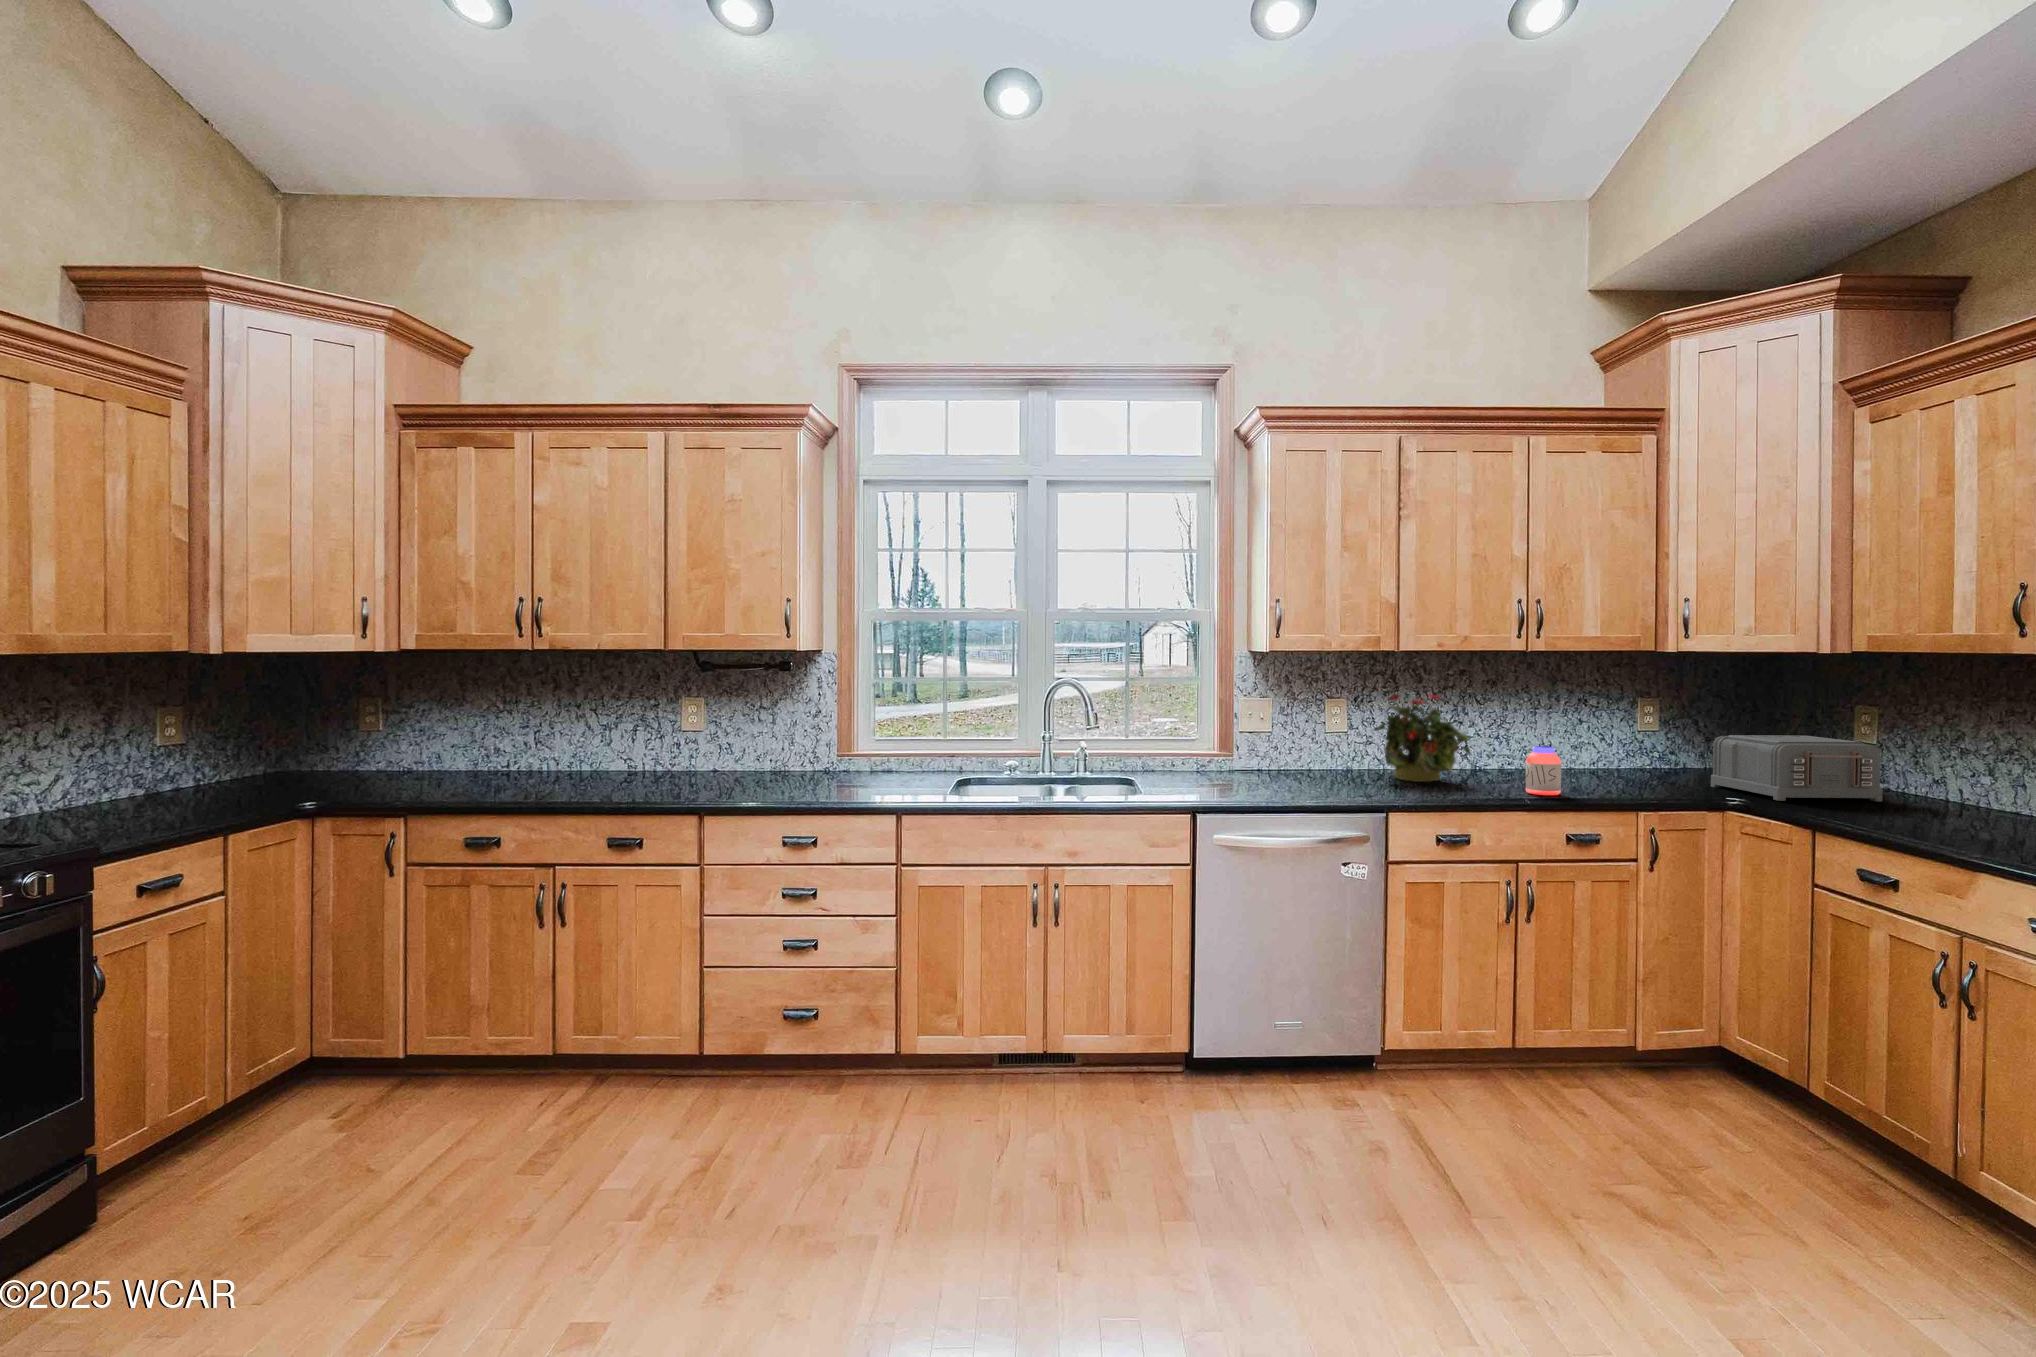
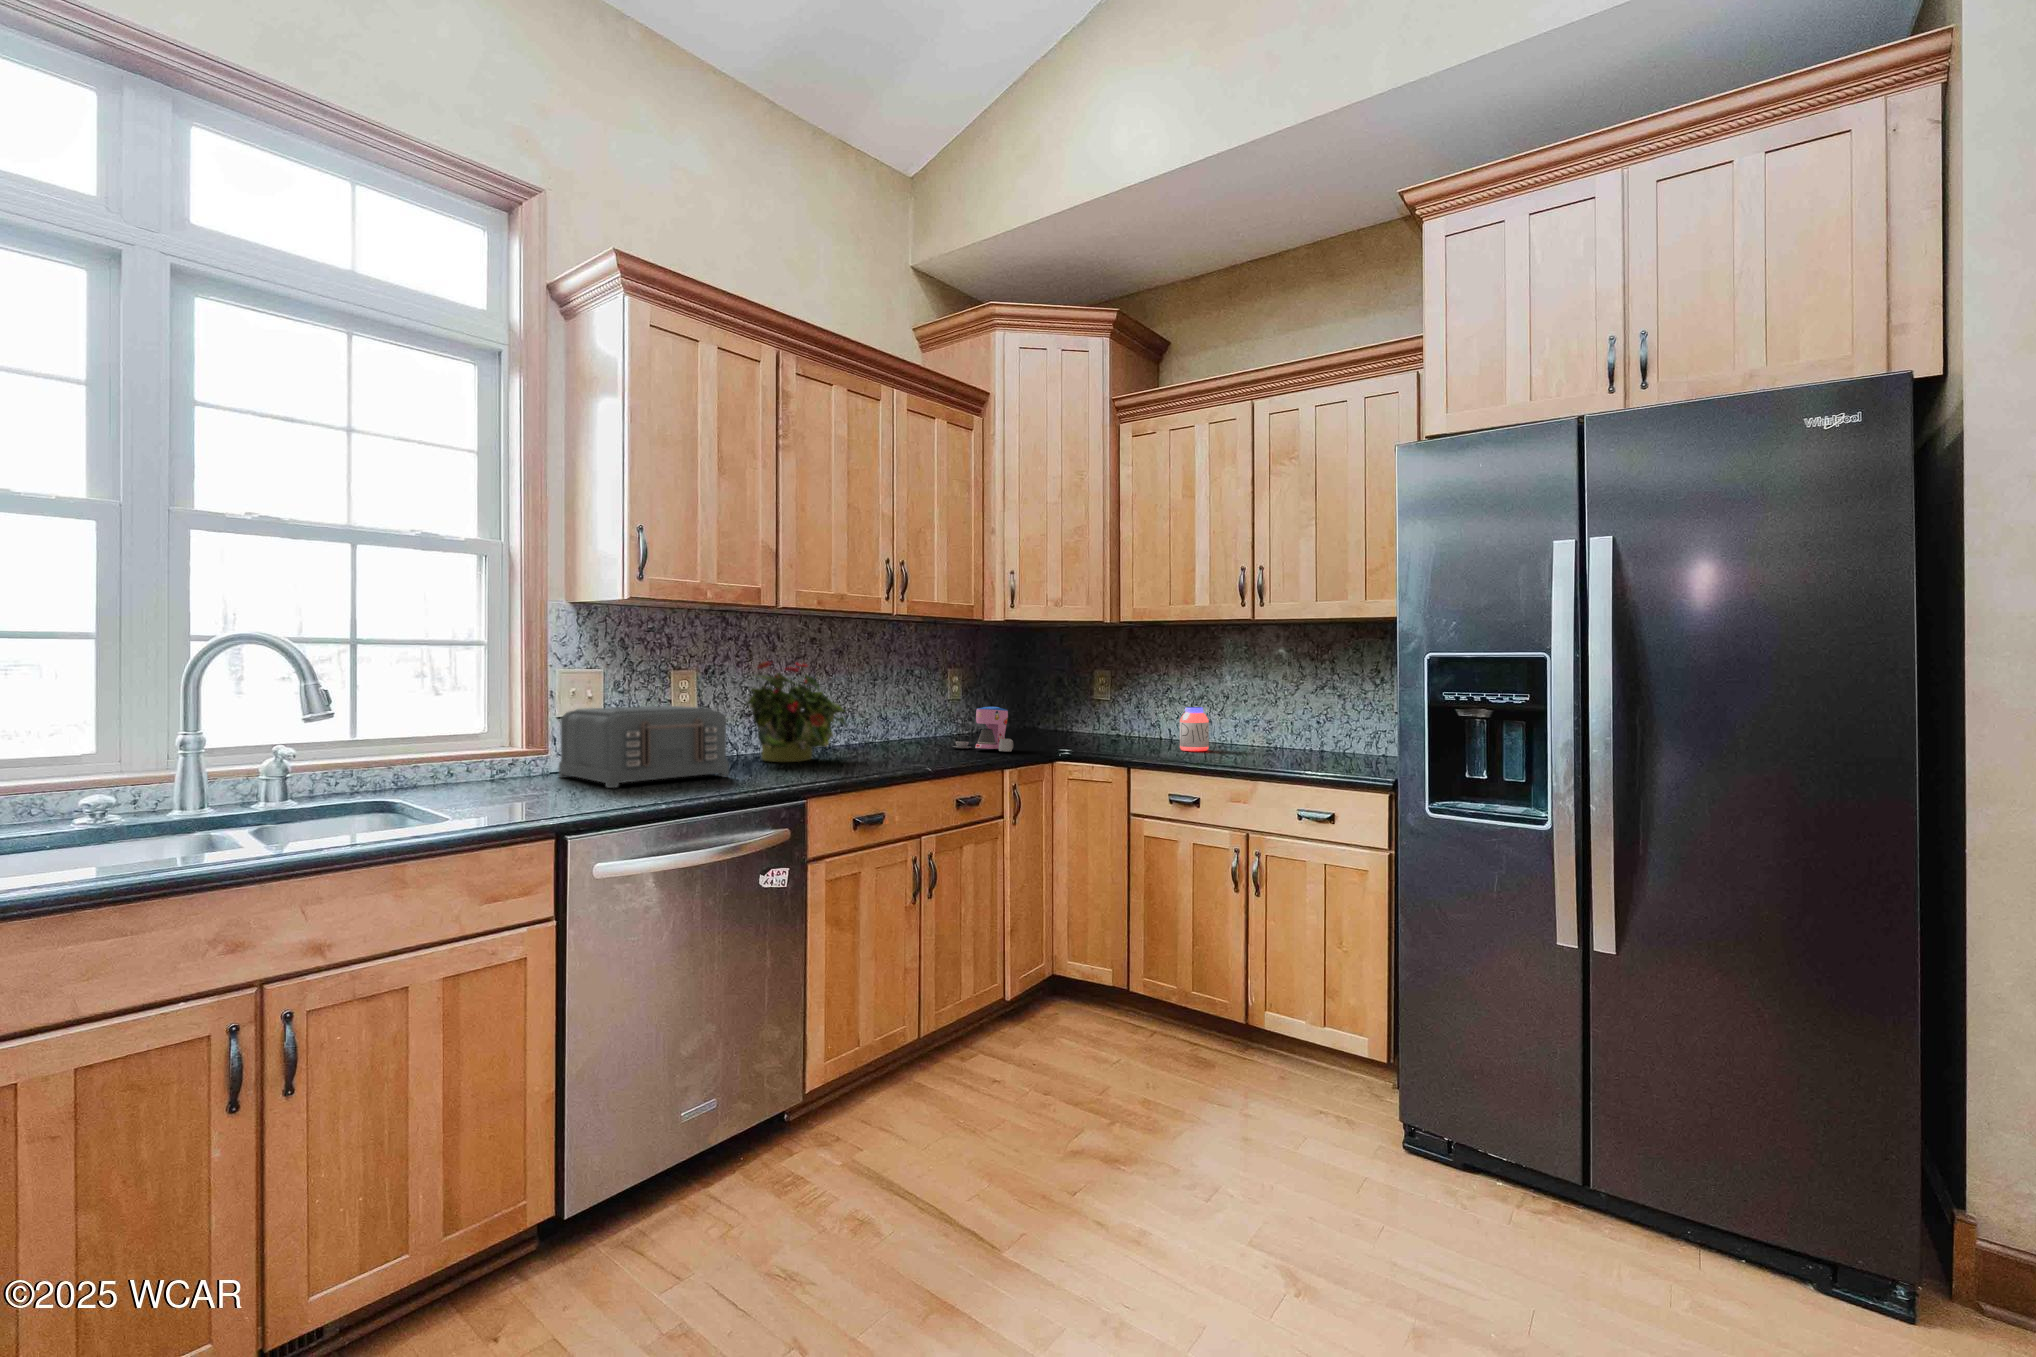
toaster: present [1711,735,1882,801] -> present [559,706,729,788]
coffee maker: none [1607,745,1673,795] -> present [953,707,1013,752]
jar: present [1526,746,1561,795] -> present [1180,707,1209,751]

